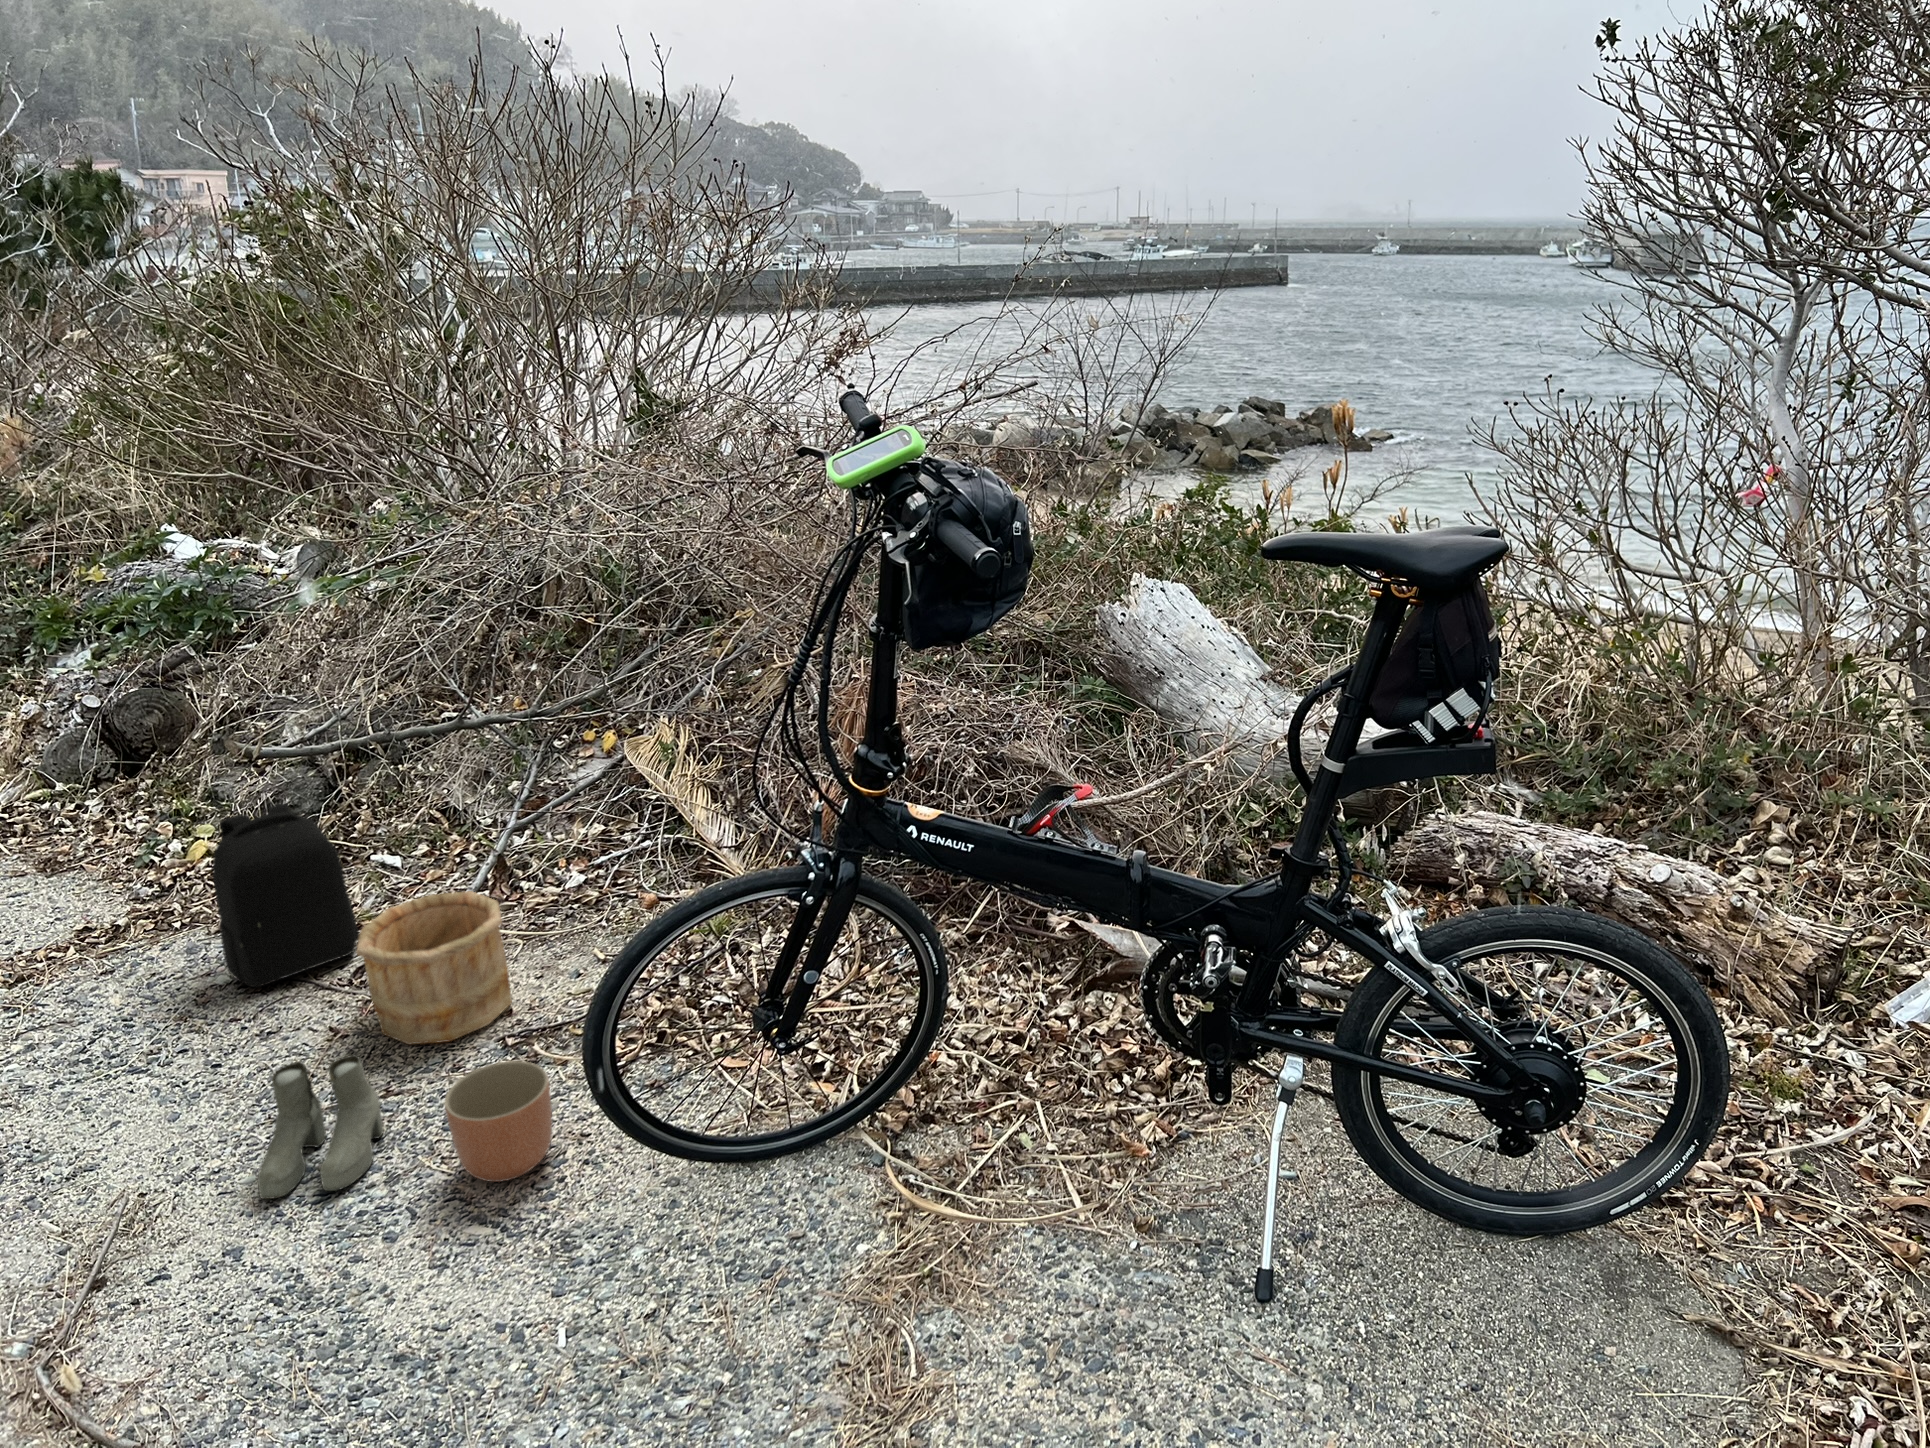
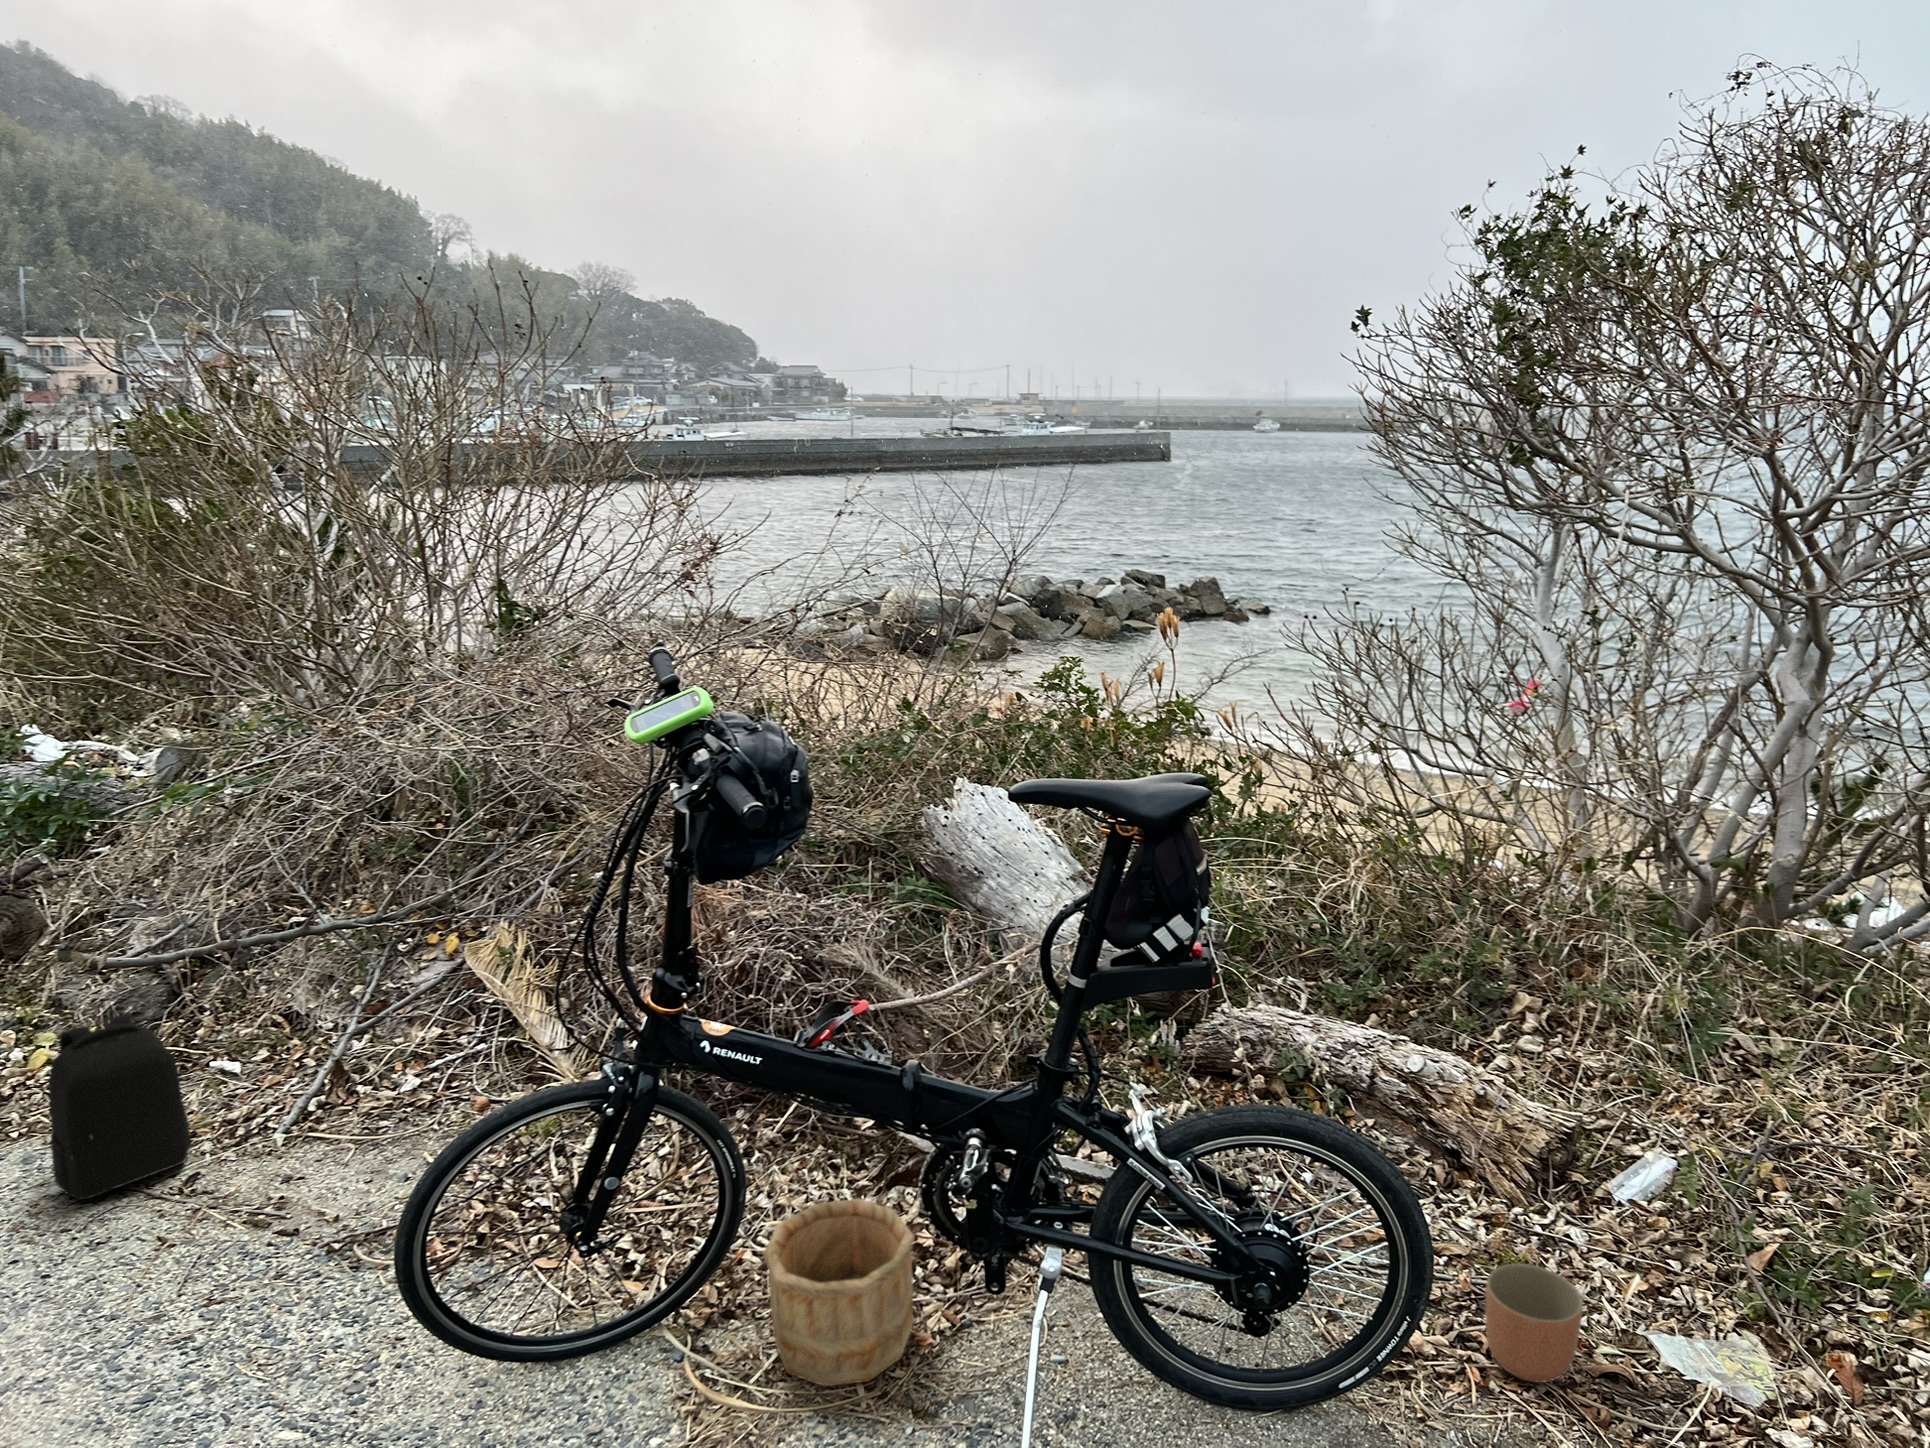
wooden bucket: present [356,891,512,1044] -> present [763,1199,915,1386]
boots: present [258,1055,384,1199] -> none [72,1266,201,1412]
planter: present [445,1061,552,1182] -> present [1485,1264,1583,1383]

